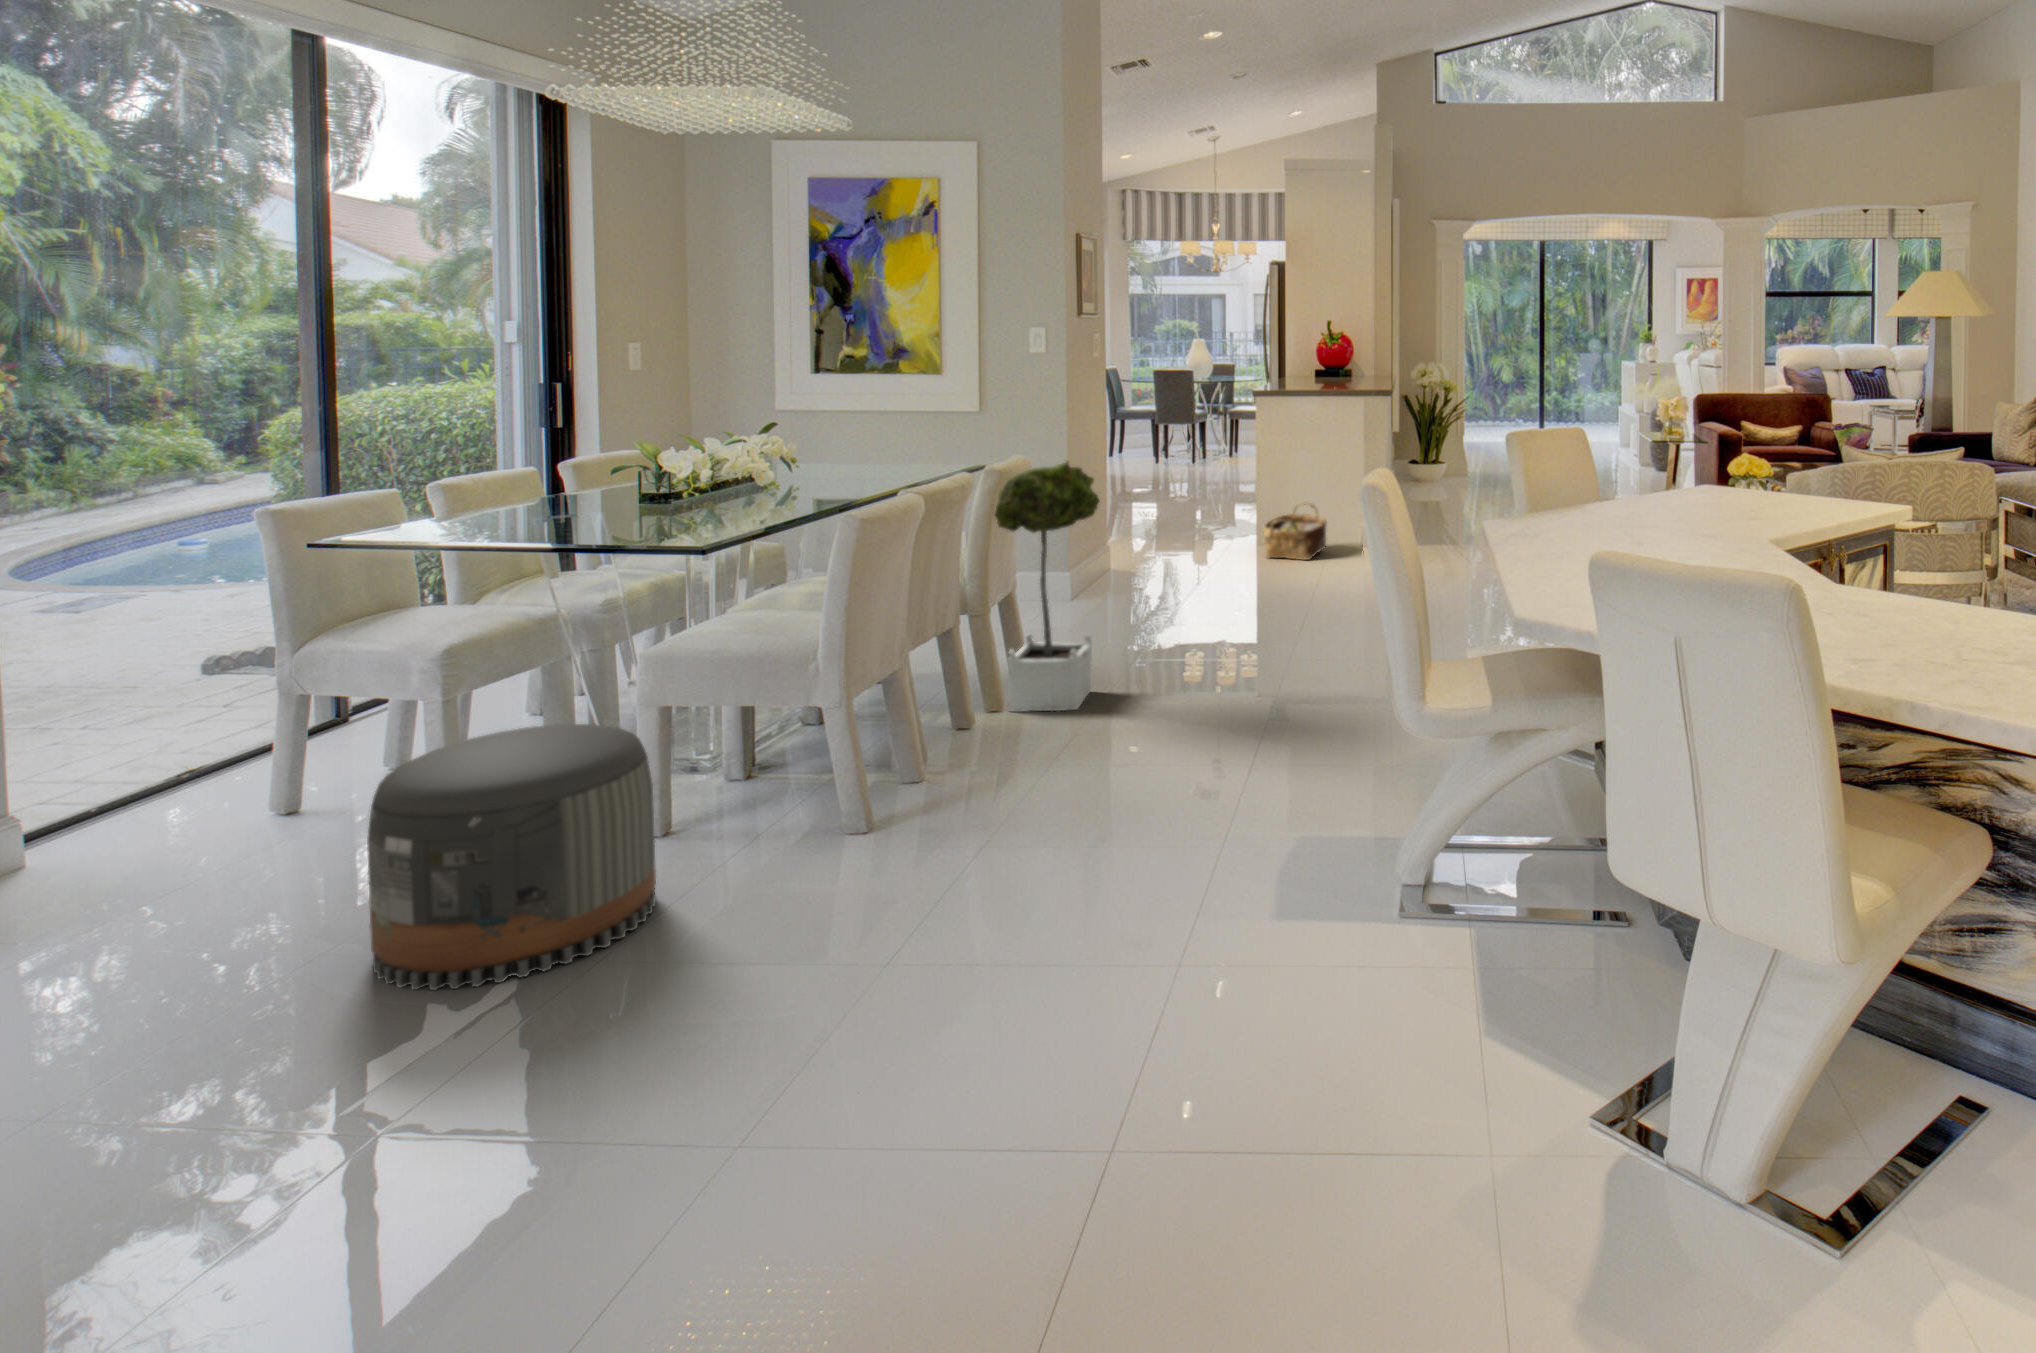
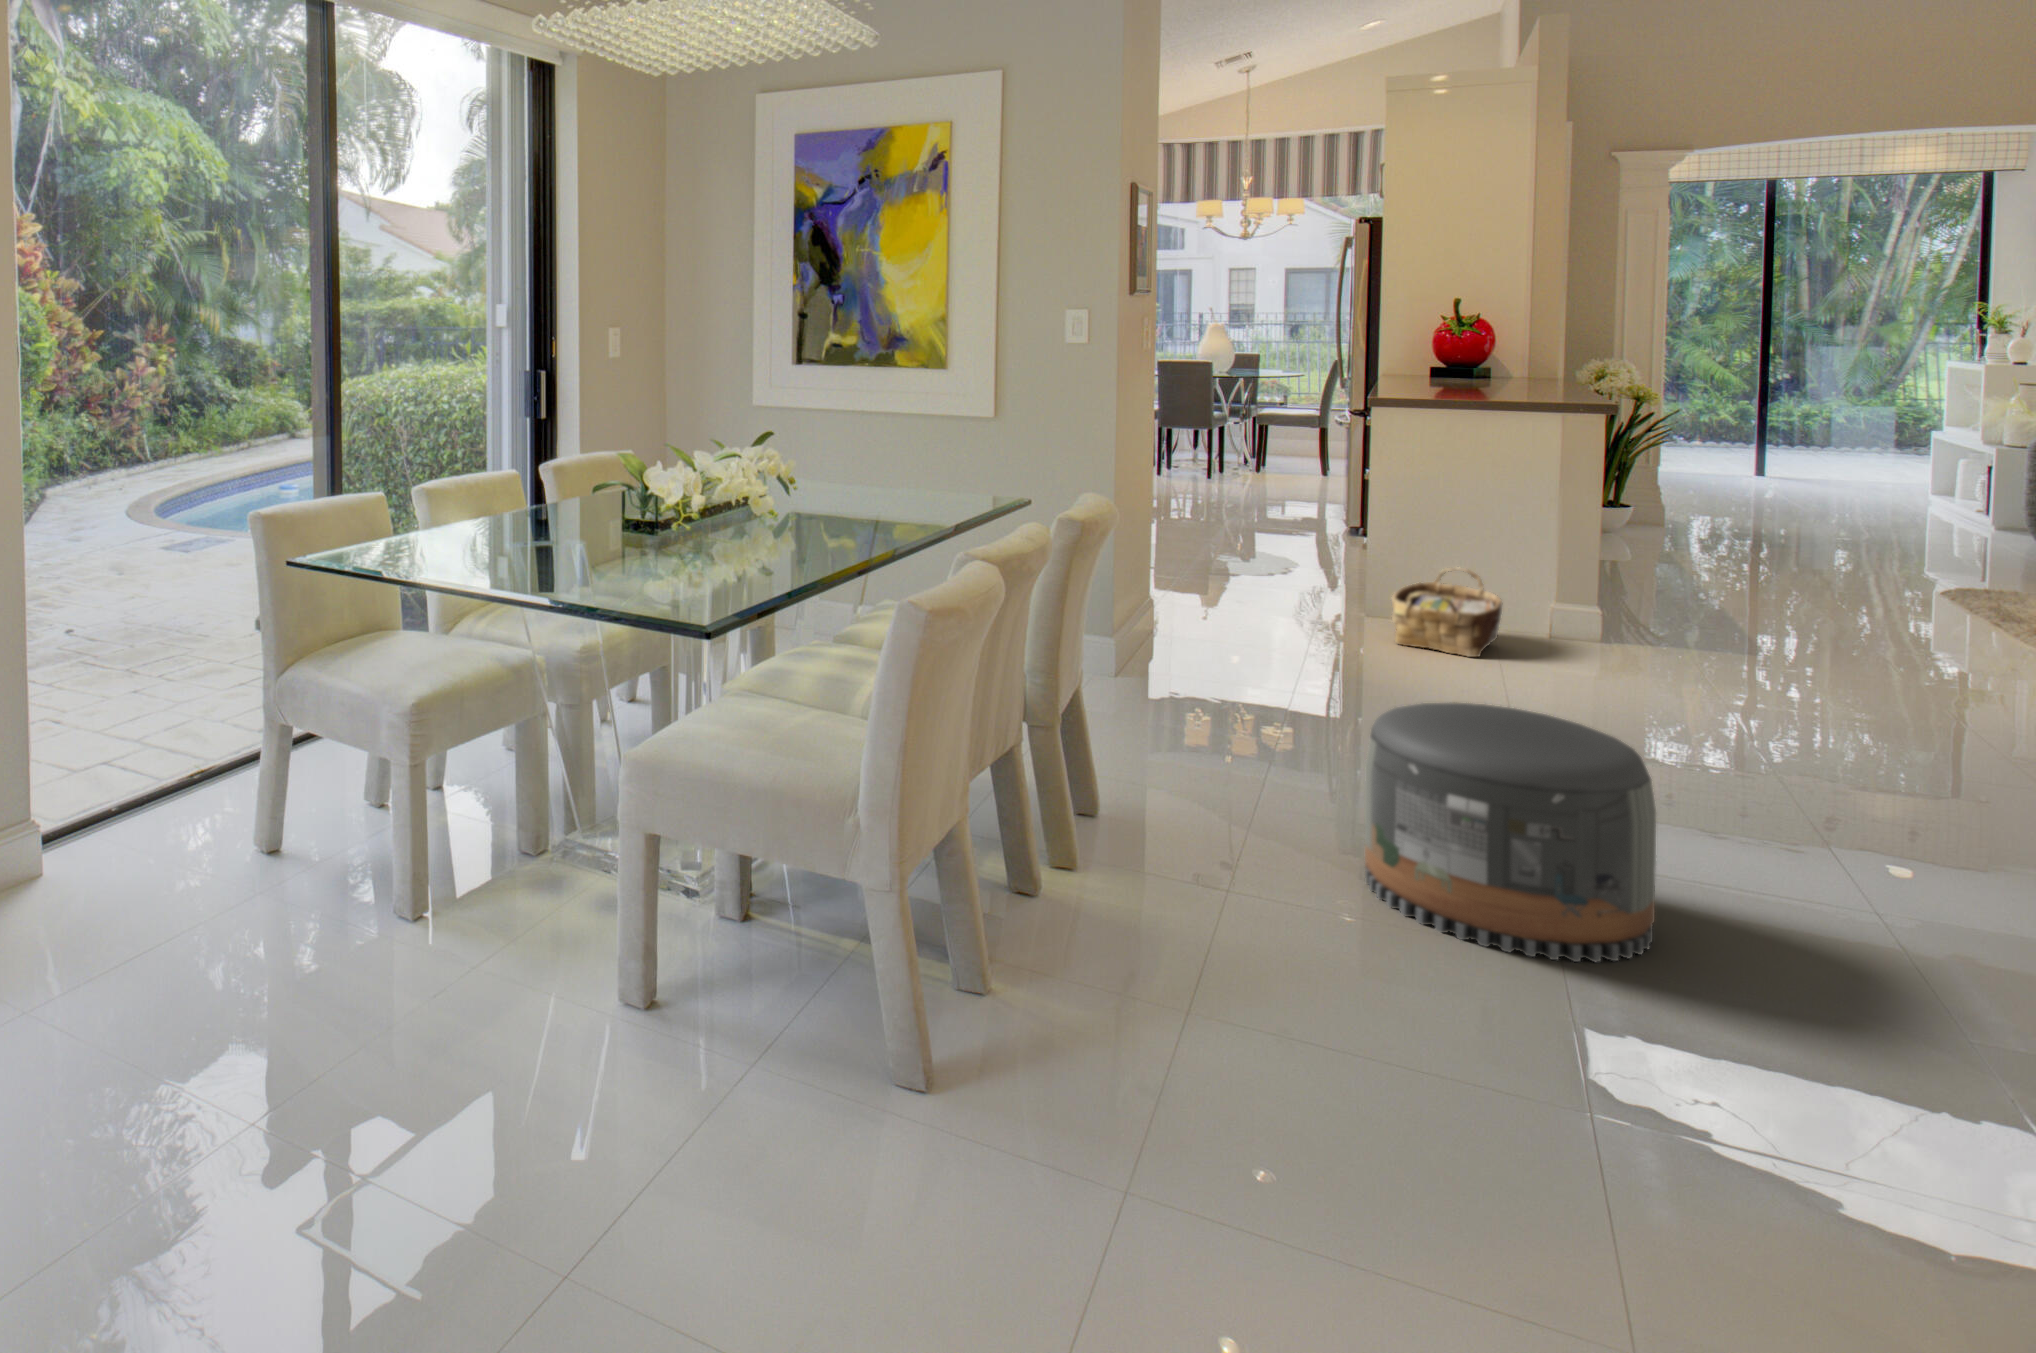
potted tree: present [994,462,1100,712] -> none [1074,517,1244,903]
pouf: present [367,724,656,990] -> present [1365,702,1656,962]

